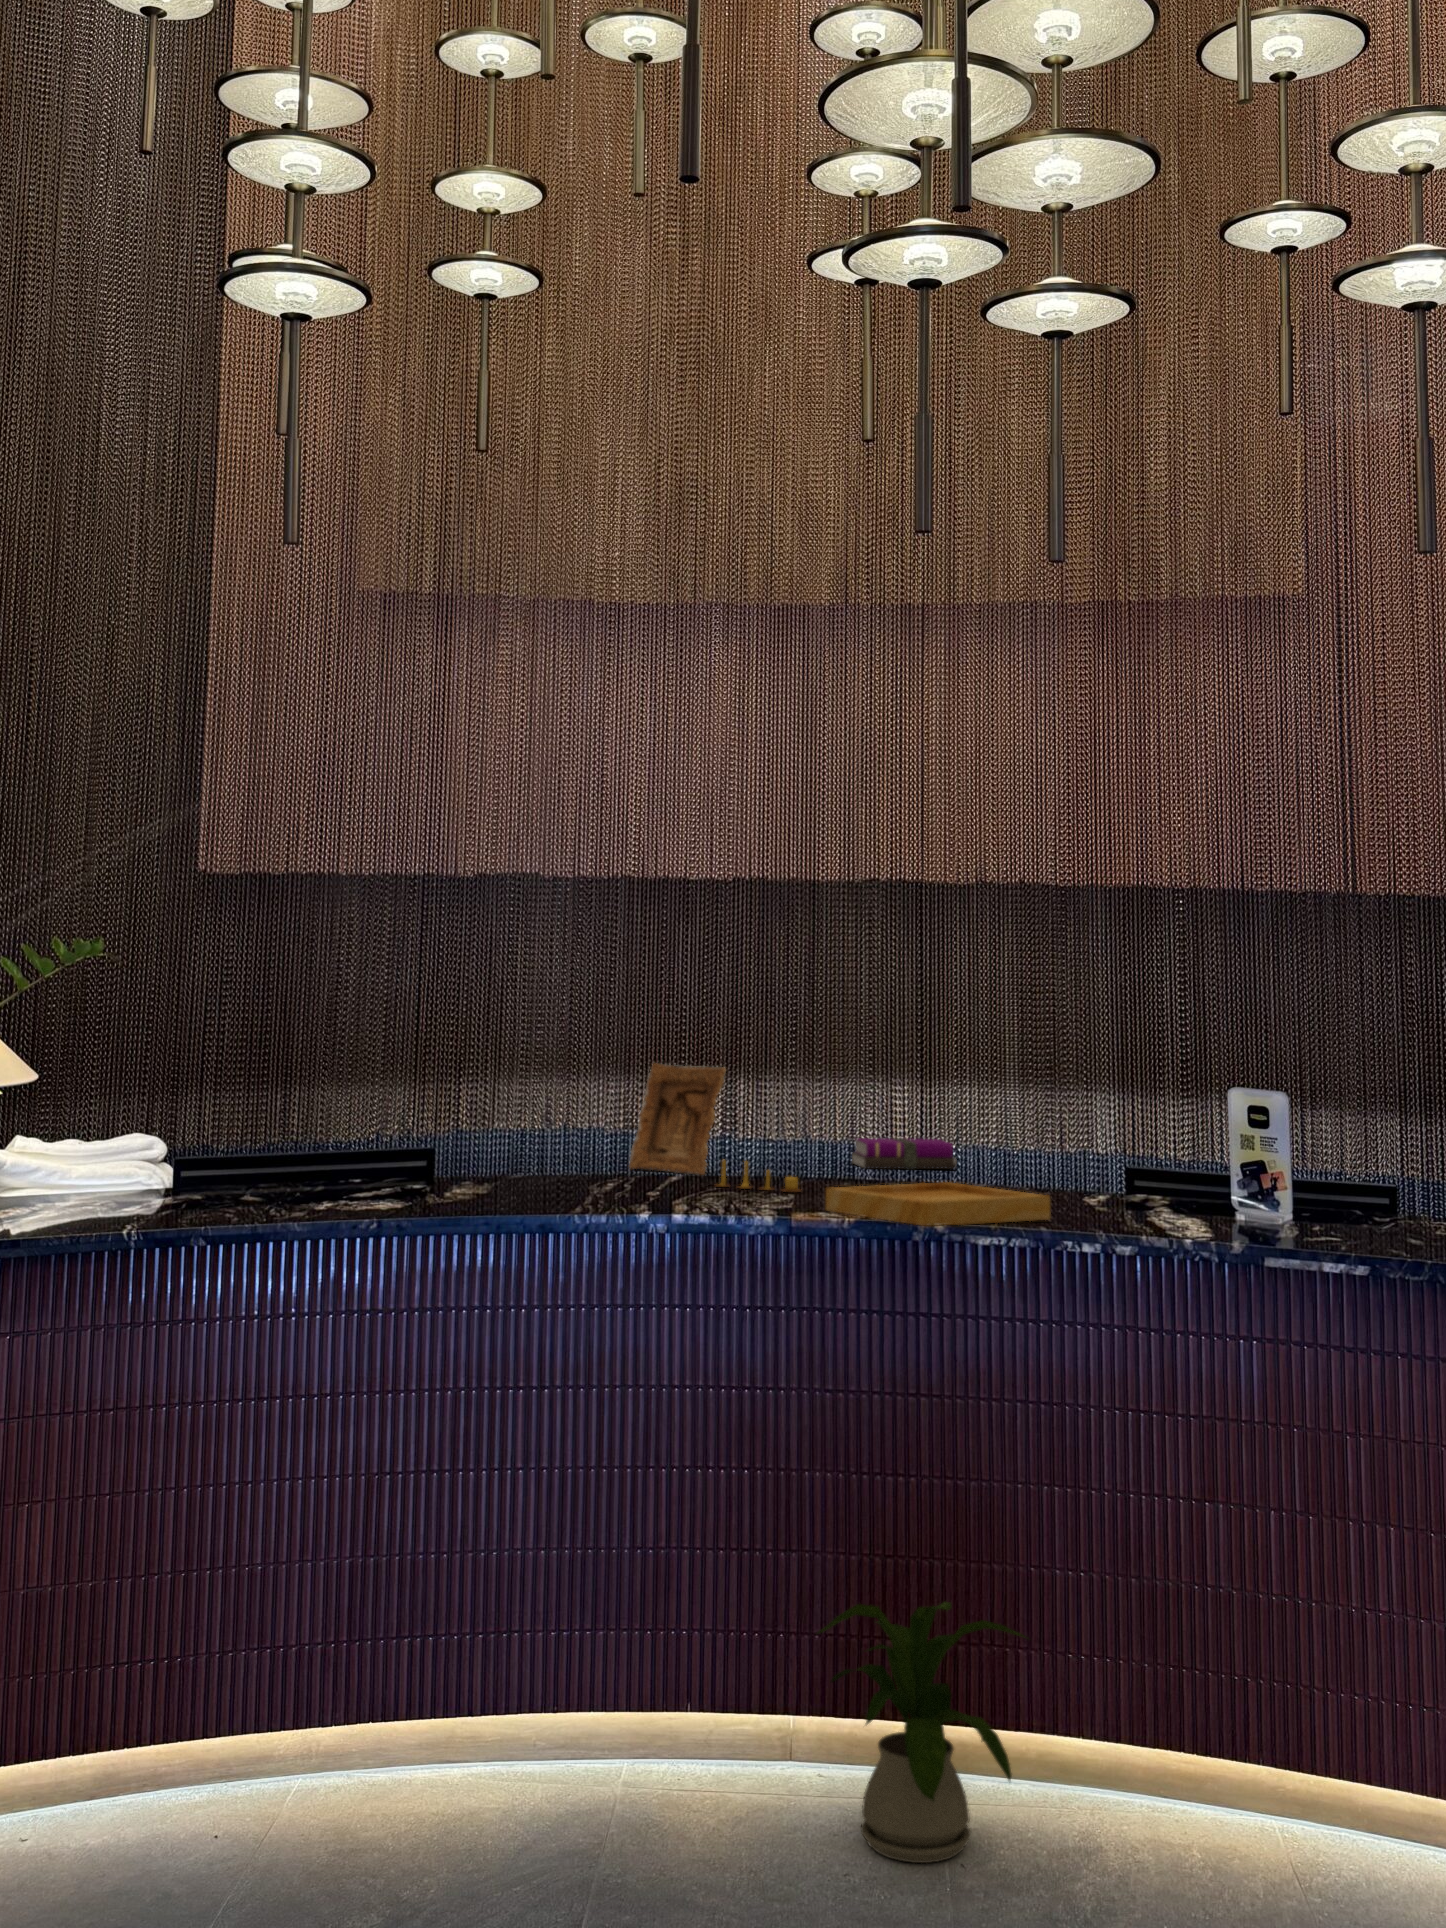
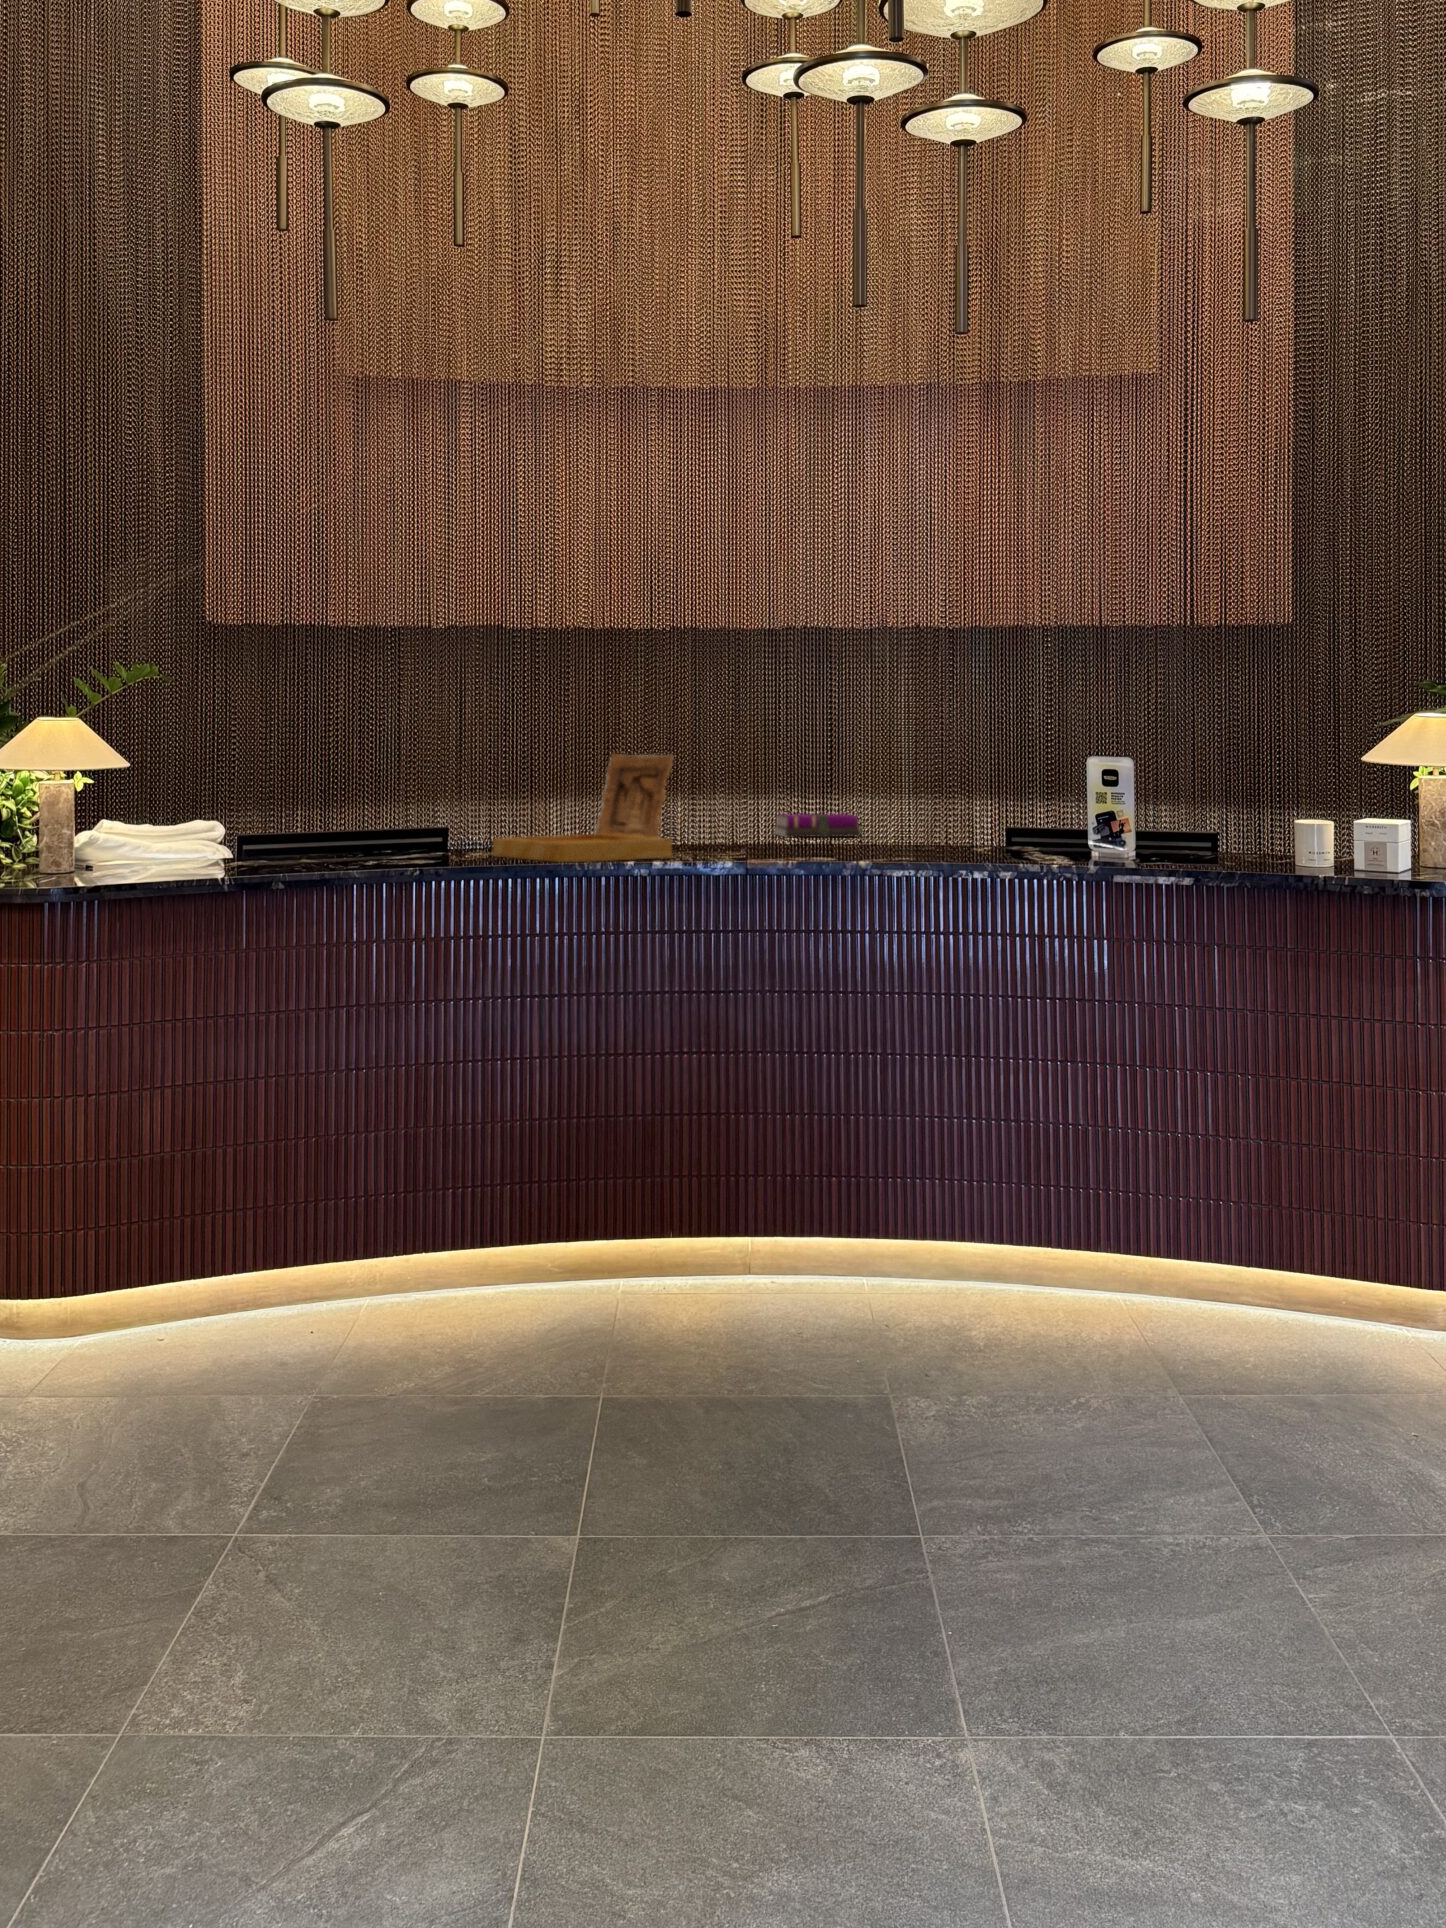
candle: present [716,1159,801,1192] -> none [671,823,744,849]
tray: present [826,1182,1051,1226] -> present [493,834,672,862]
house plant: present [818,1602,1026,1863] -> none [770,1137,937,1325]

